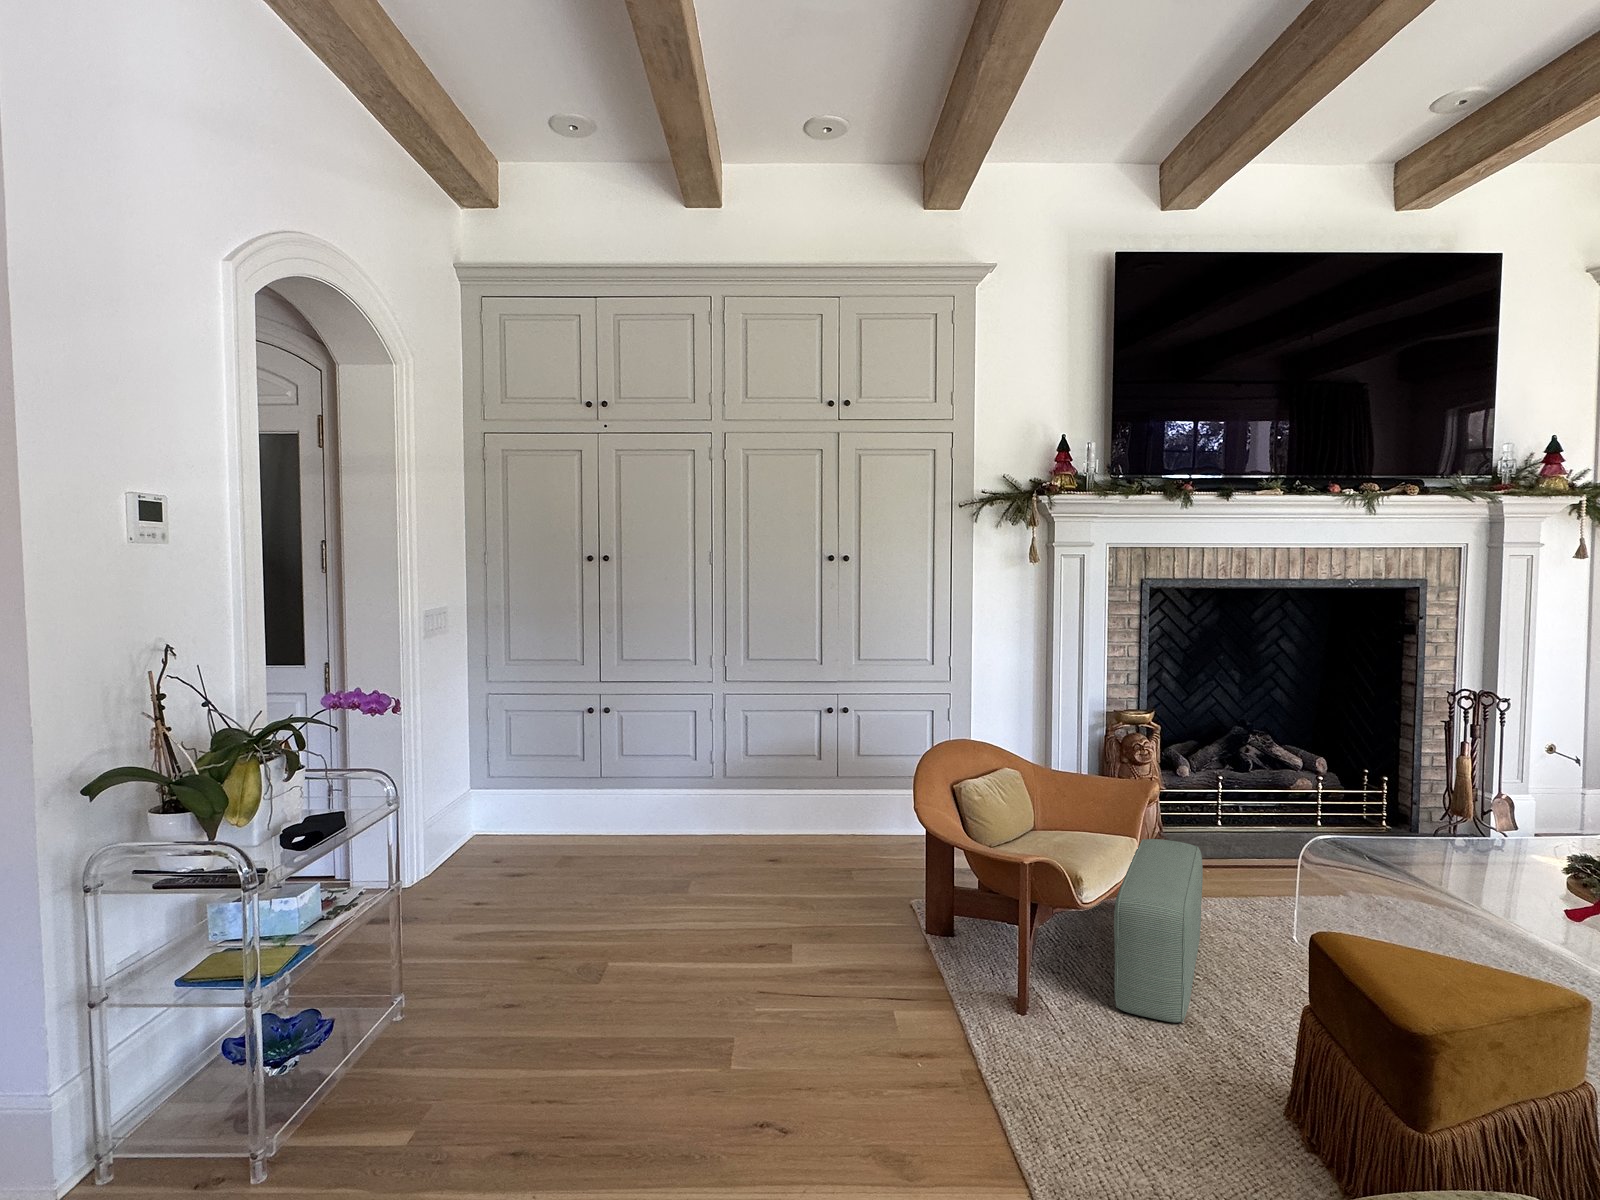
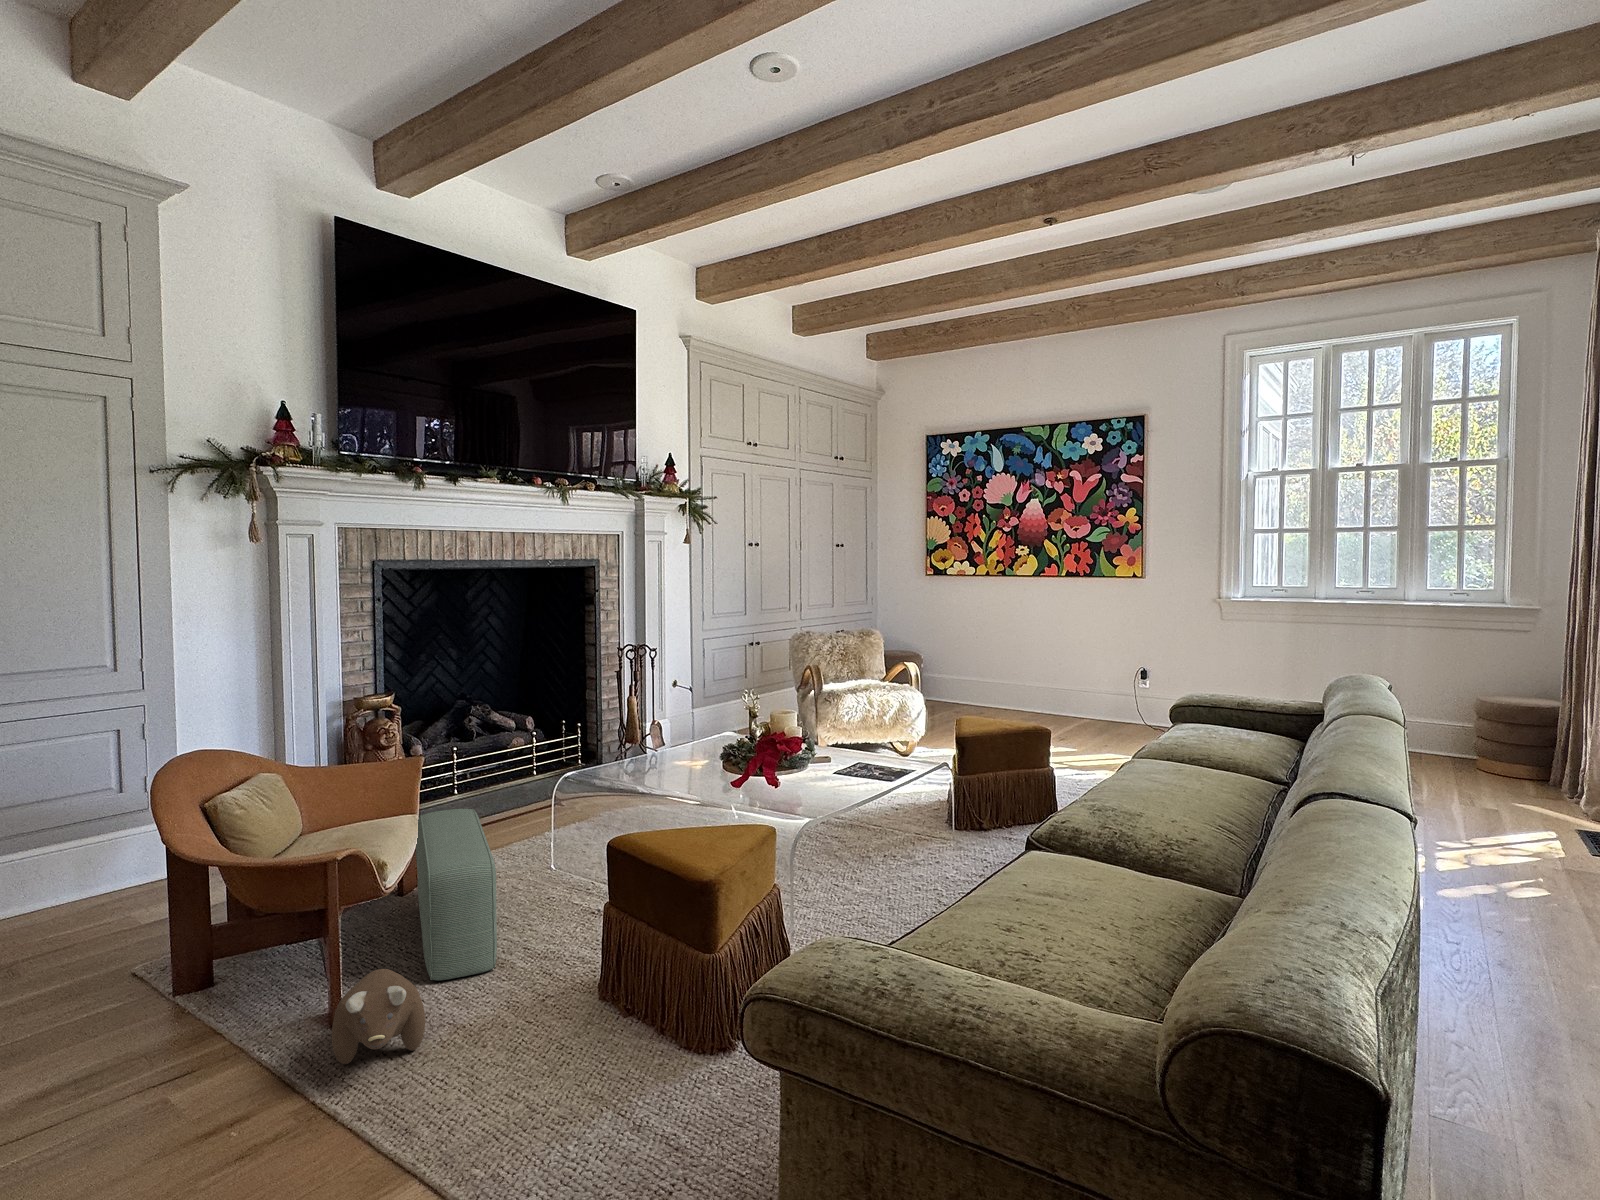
plush toy: none [1003,977,1085,1069] -> present [332,969,425,1064]

